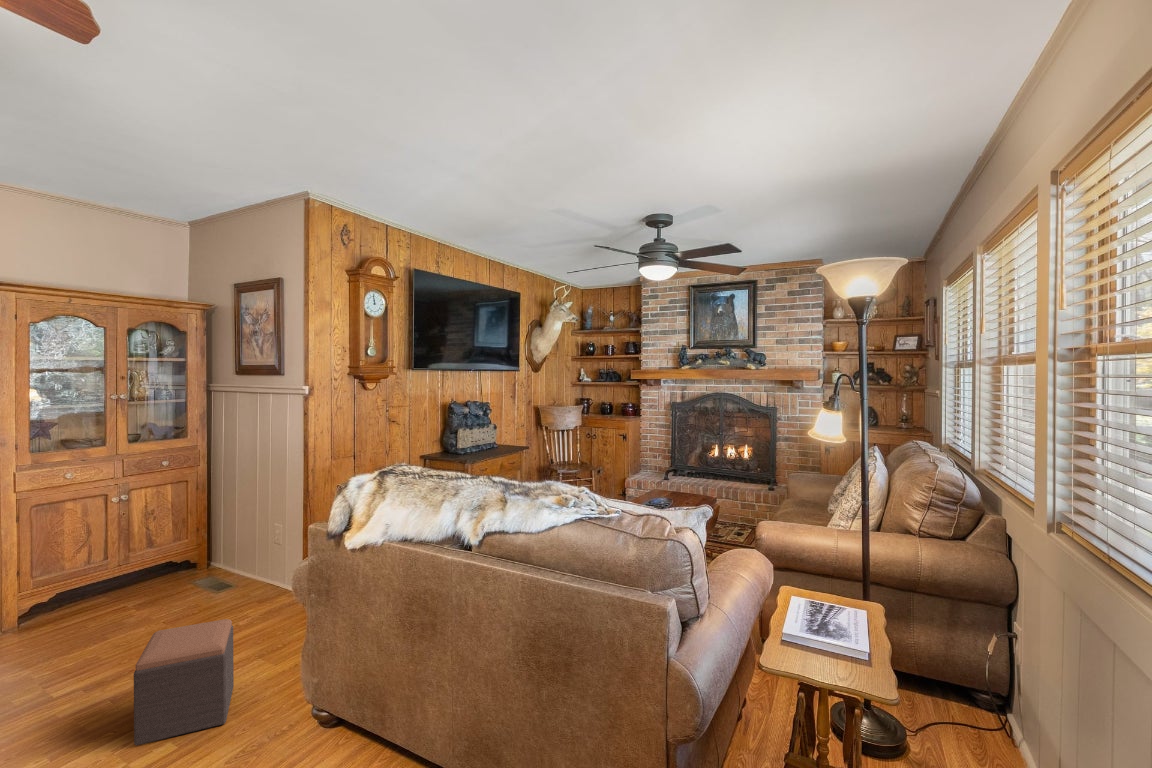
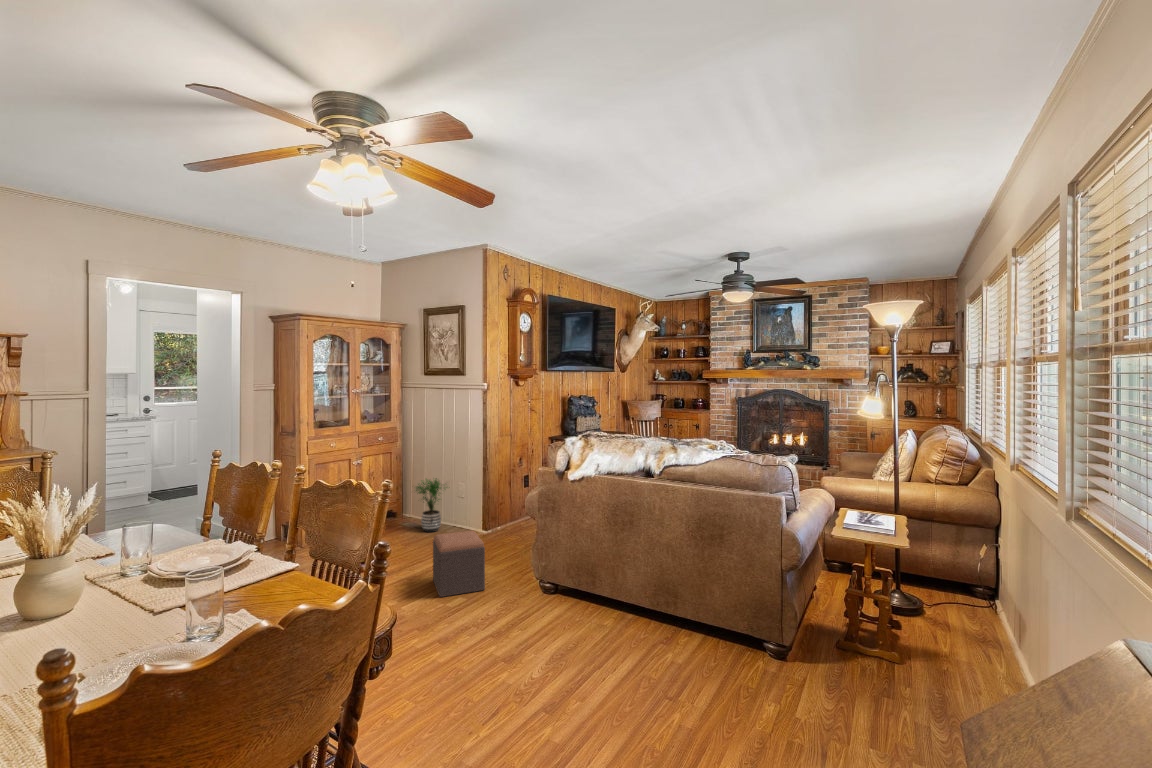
potted plant: none [195,519,259,599] -> present [416,478,447,532]

